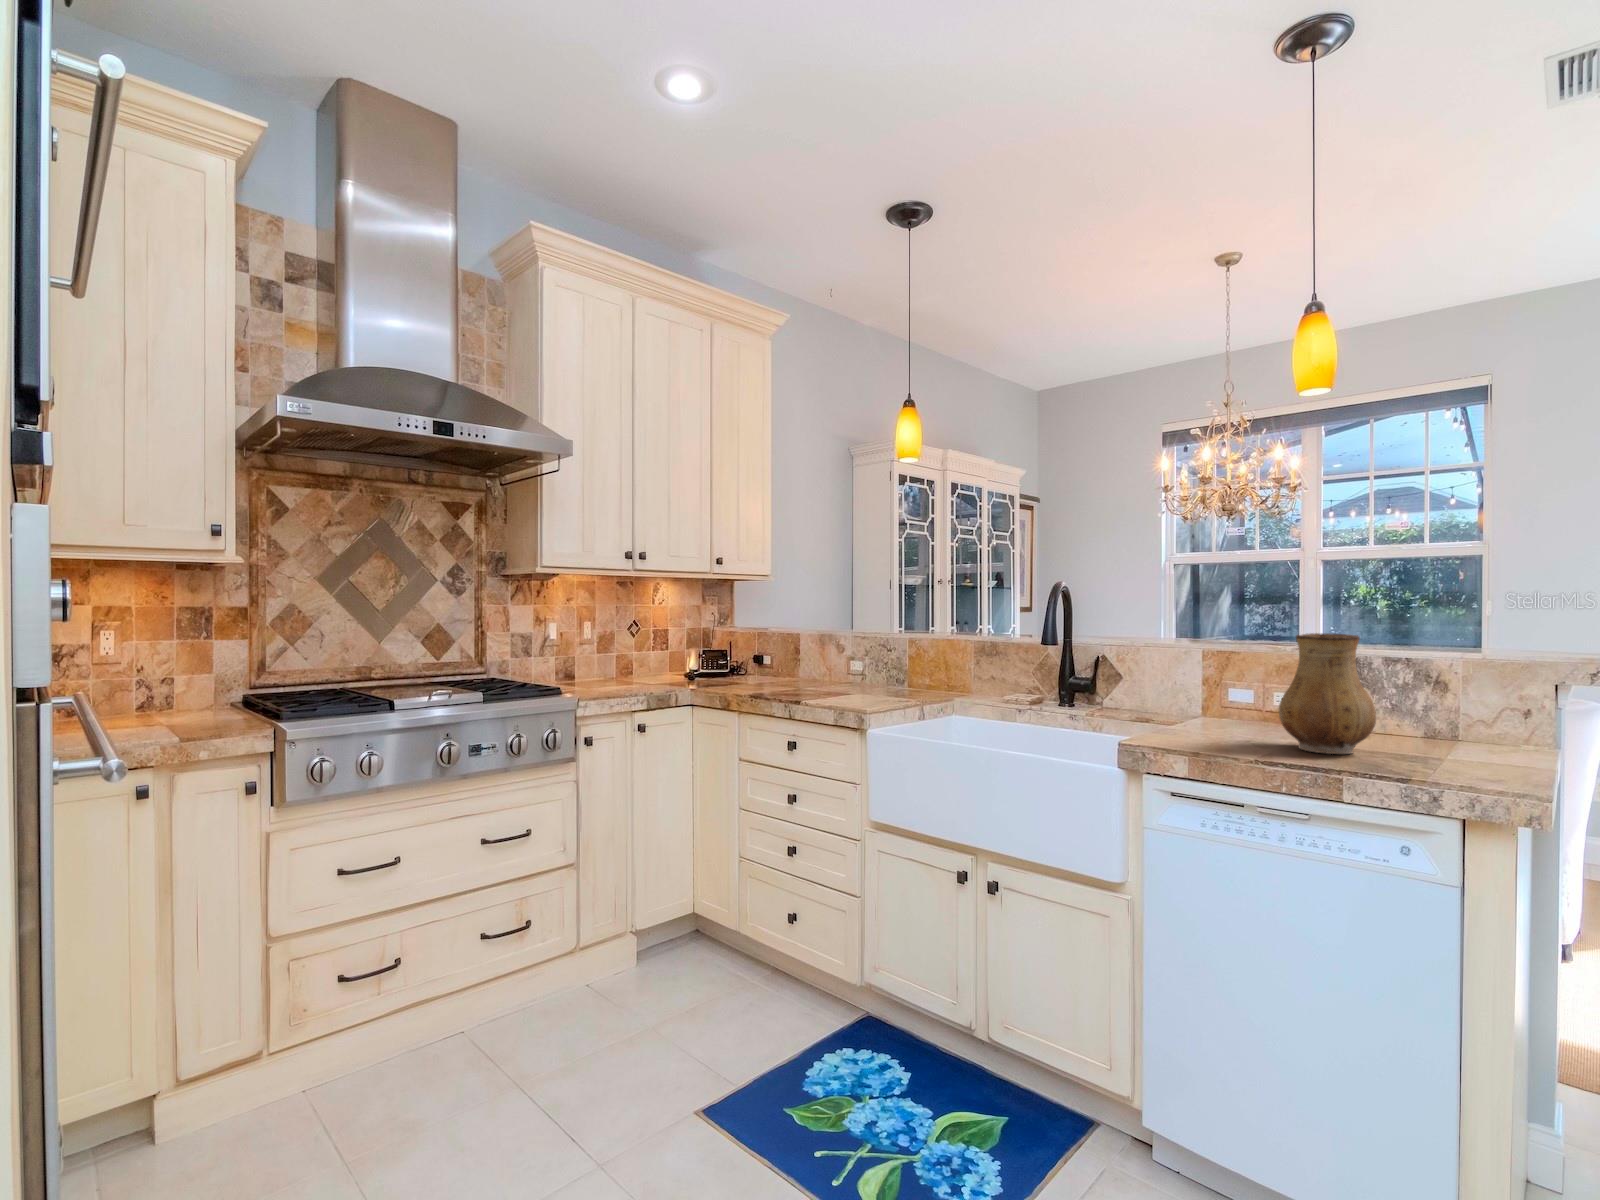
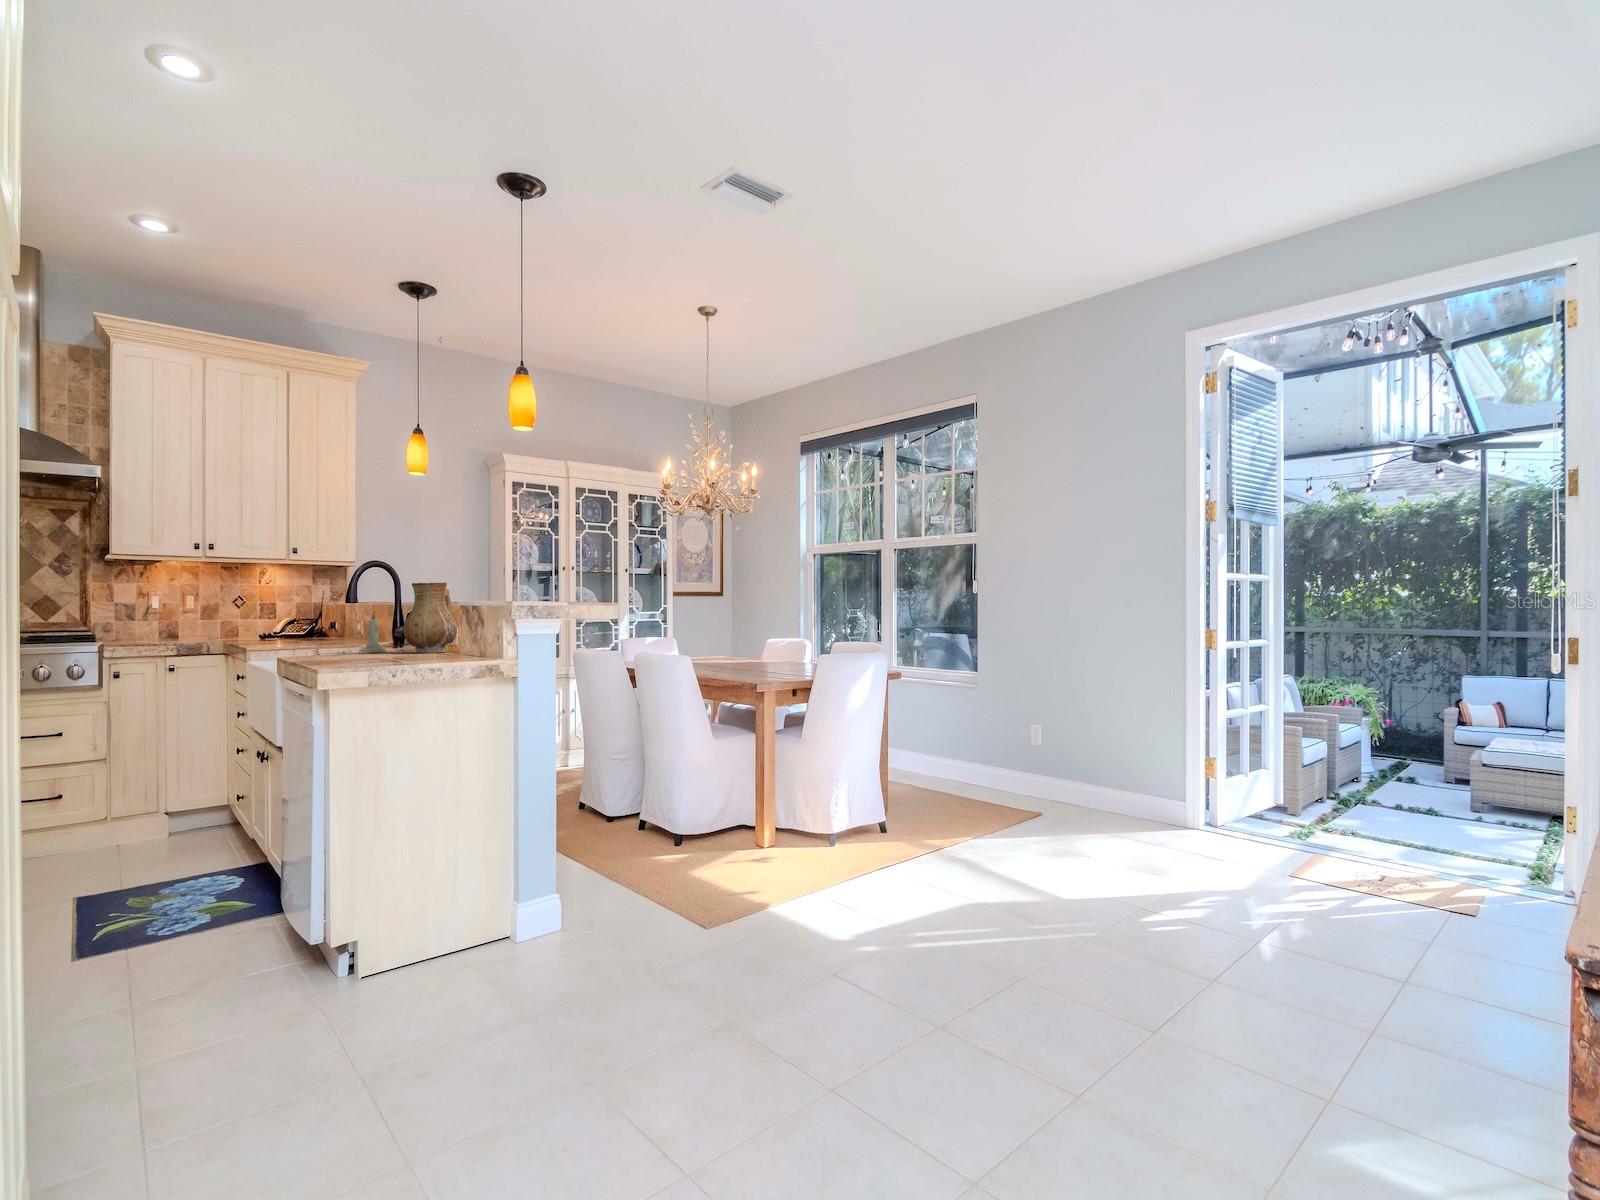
candle: none [1193,679,1232,750] -> present [361,613,387,652]

